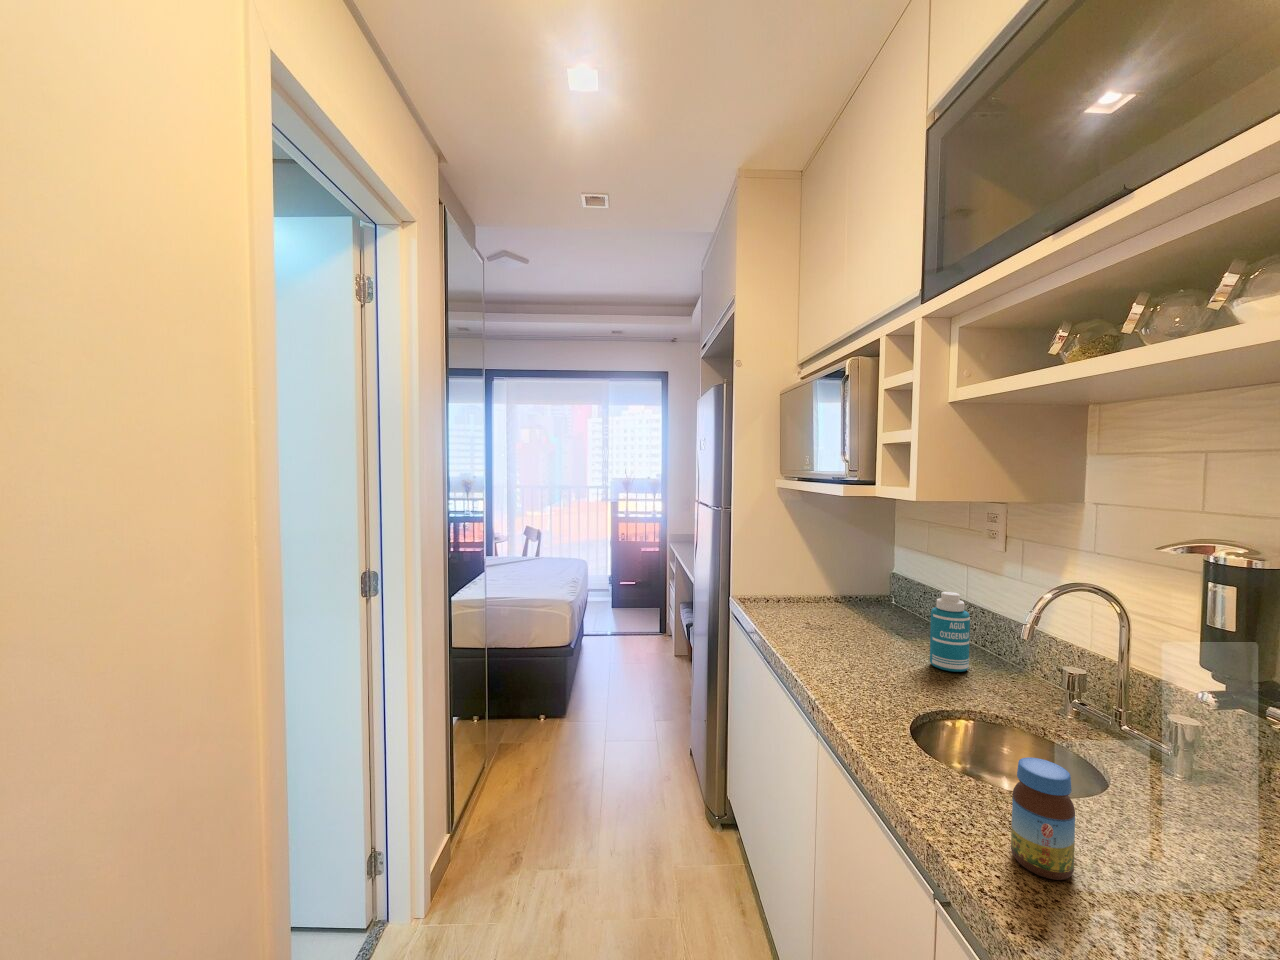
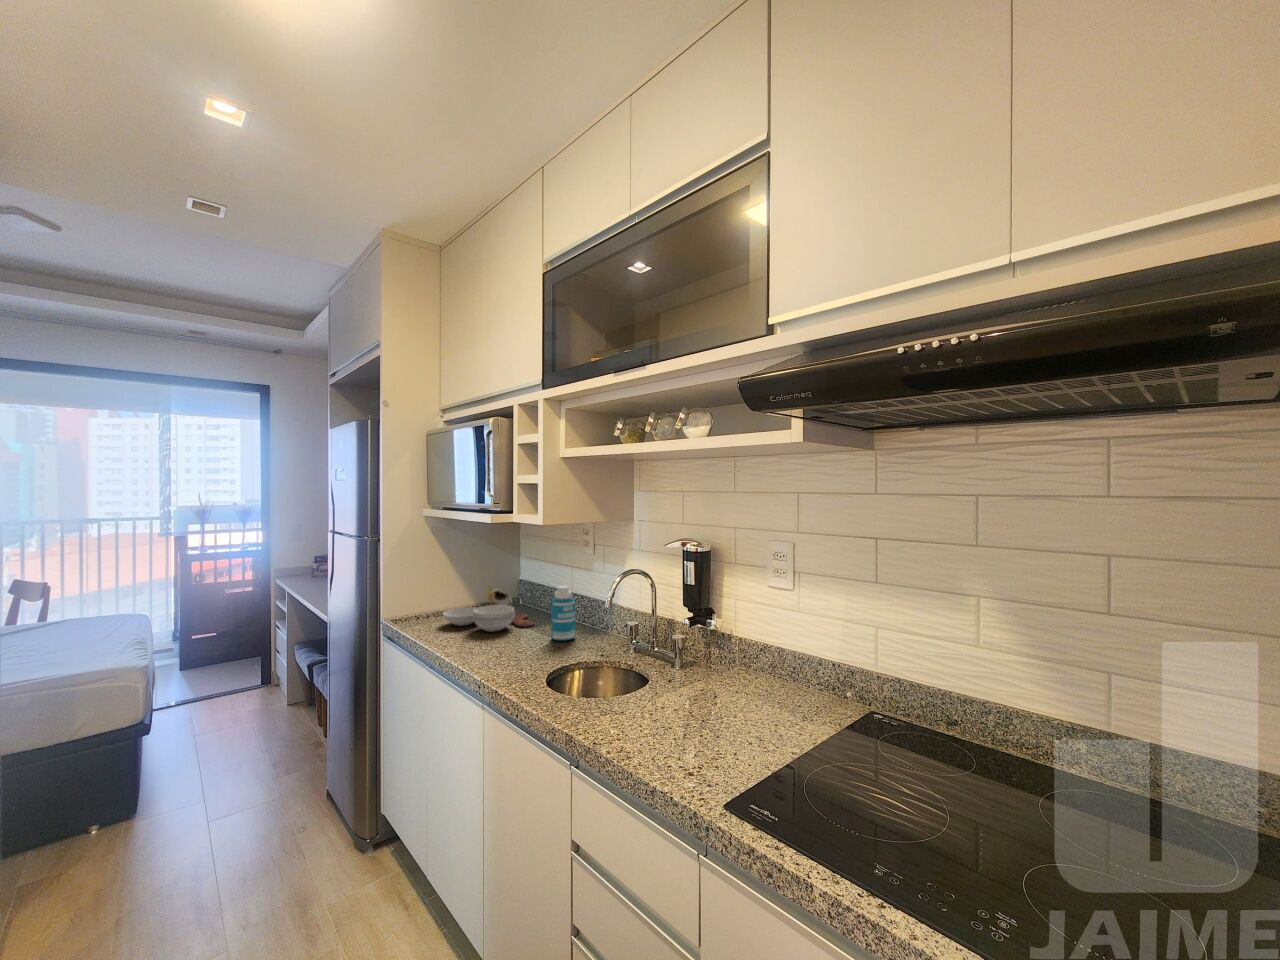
cutting board: none [793,576,909,639] -> present [443,585,534,631]
jar: present [1011,758,1075,880] -> none [609,668,637,731]

